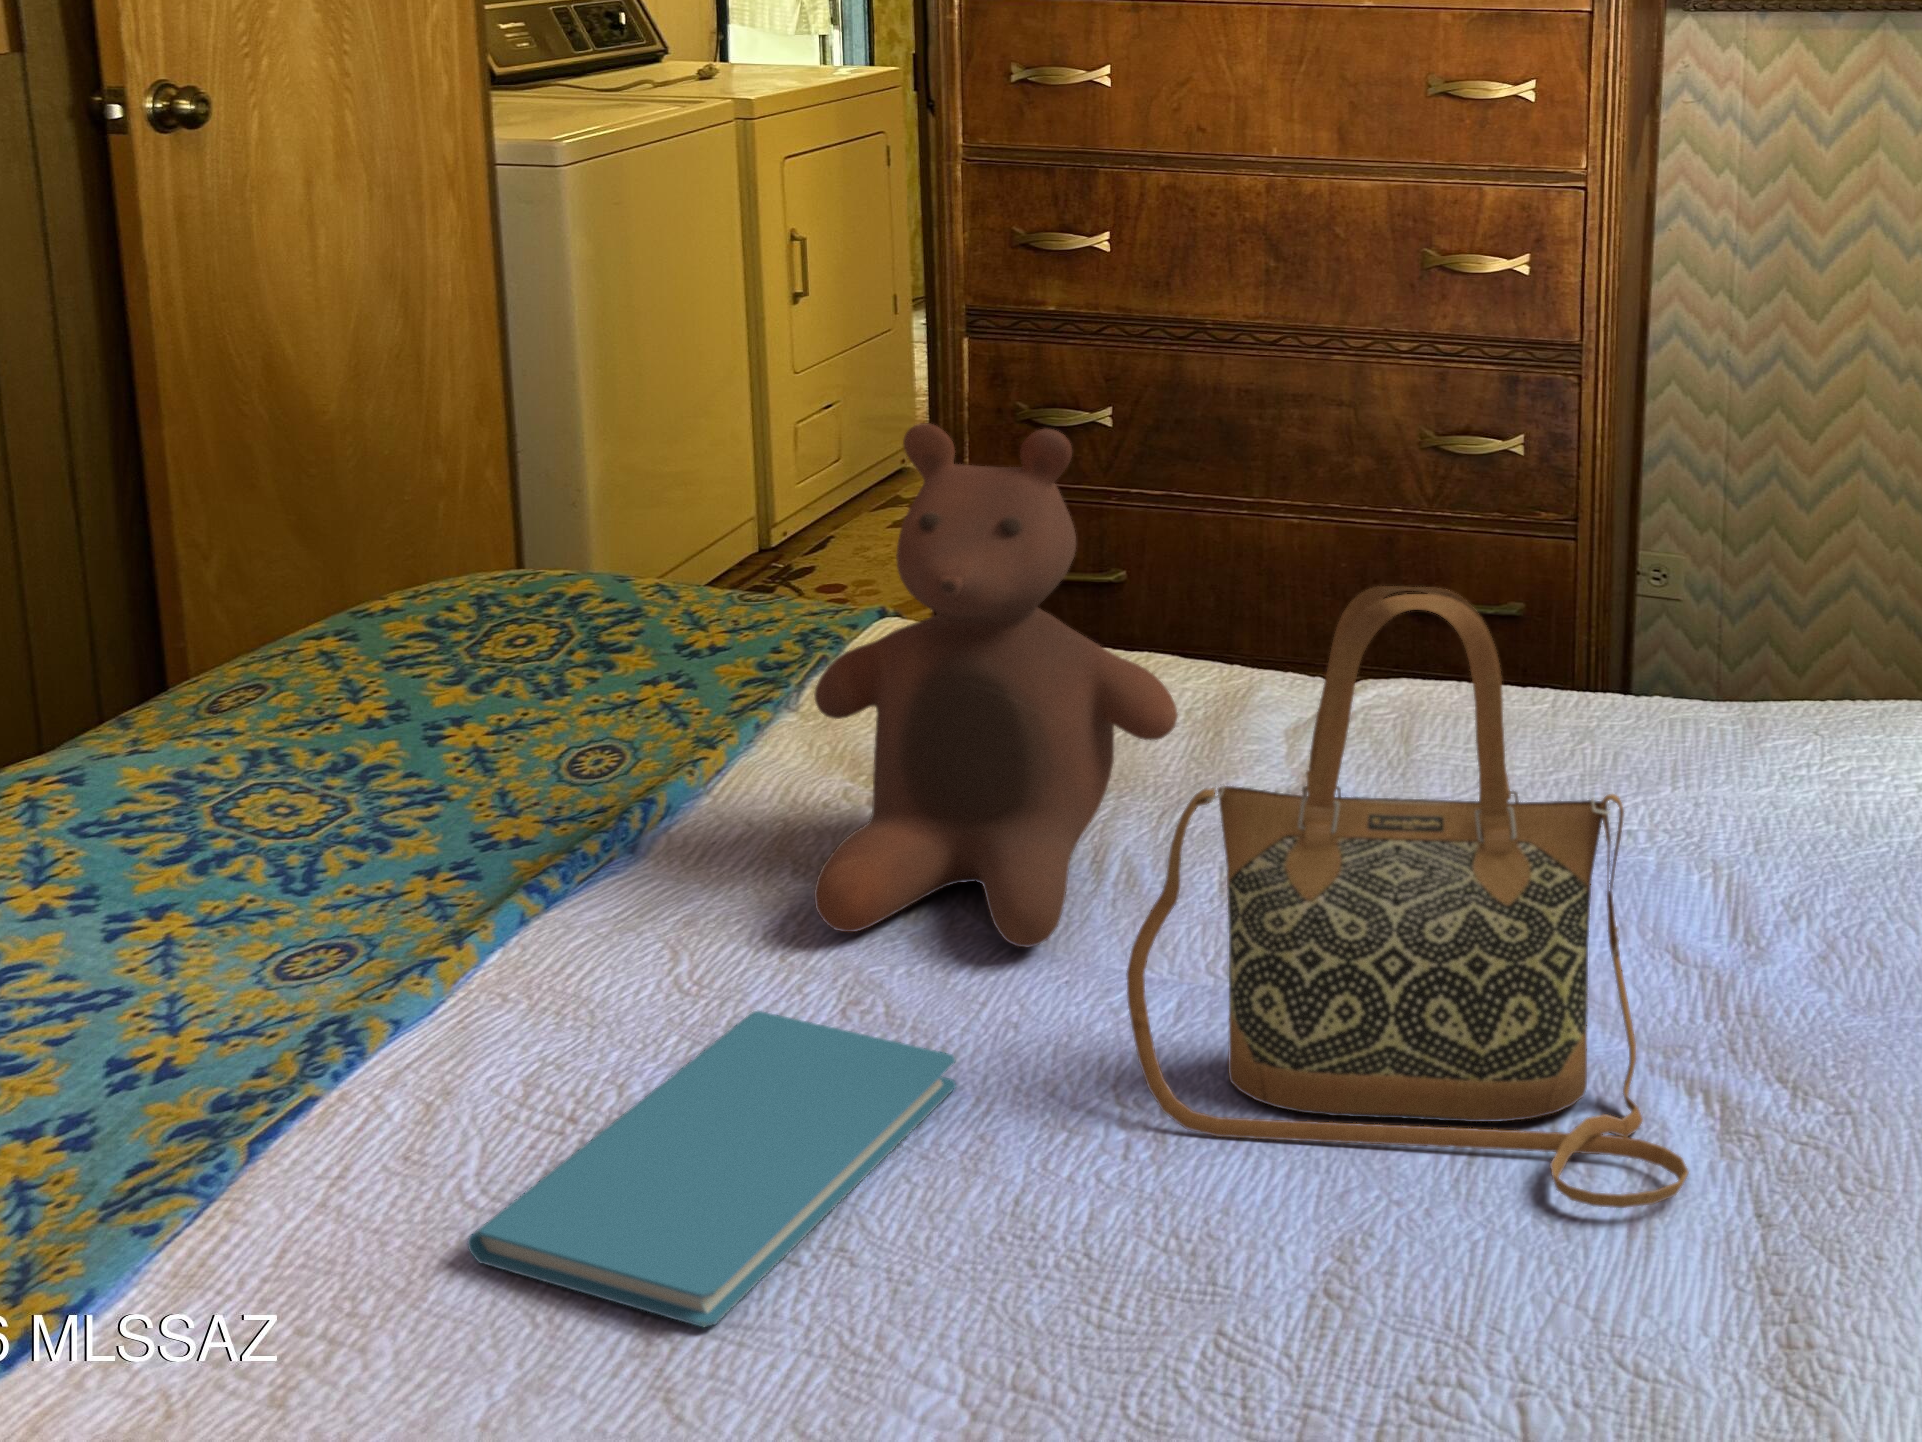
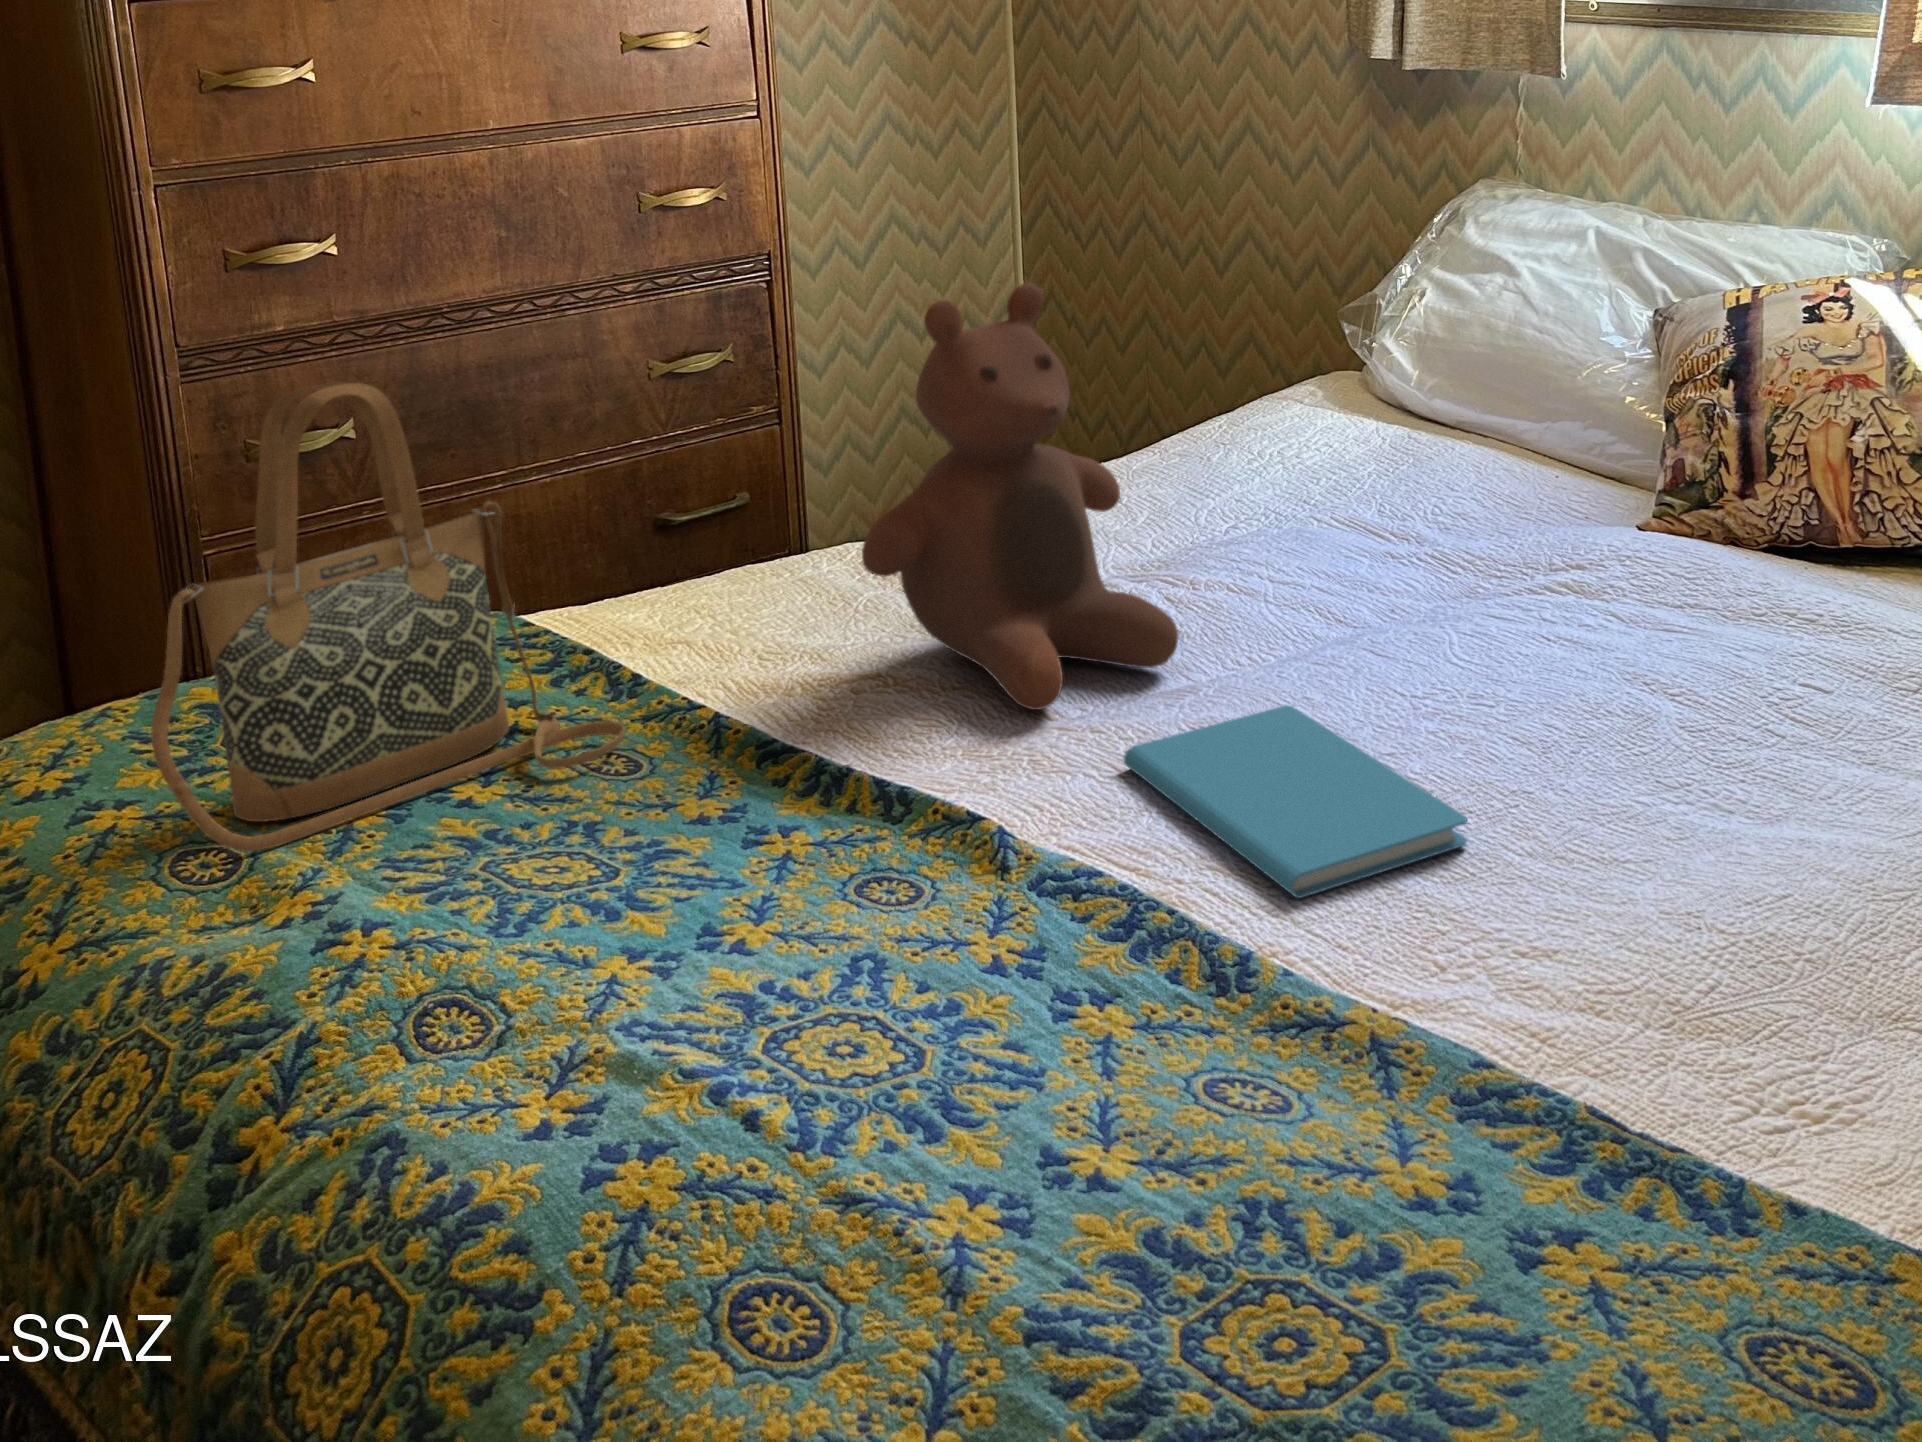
handbag: present [1127,586,1689,1208] -> present [151,382,625,852]

